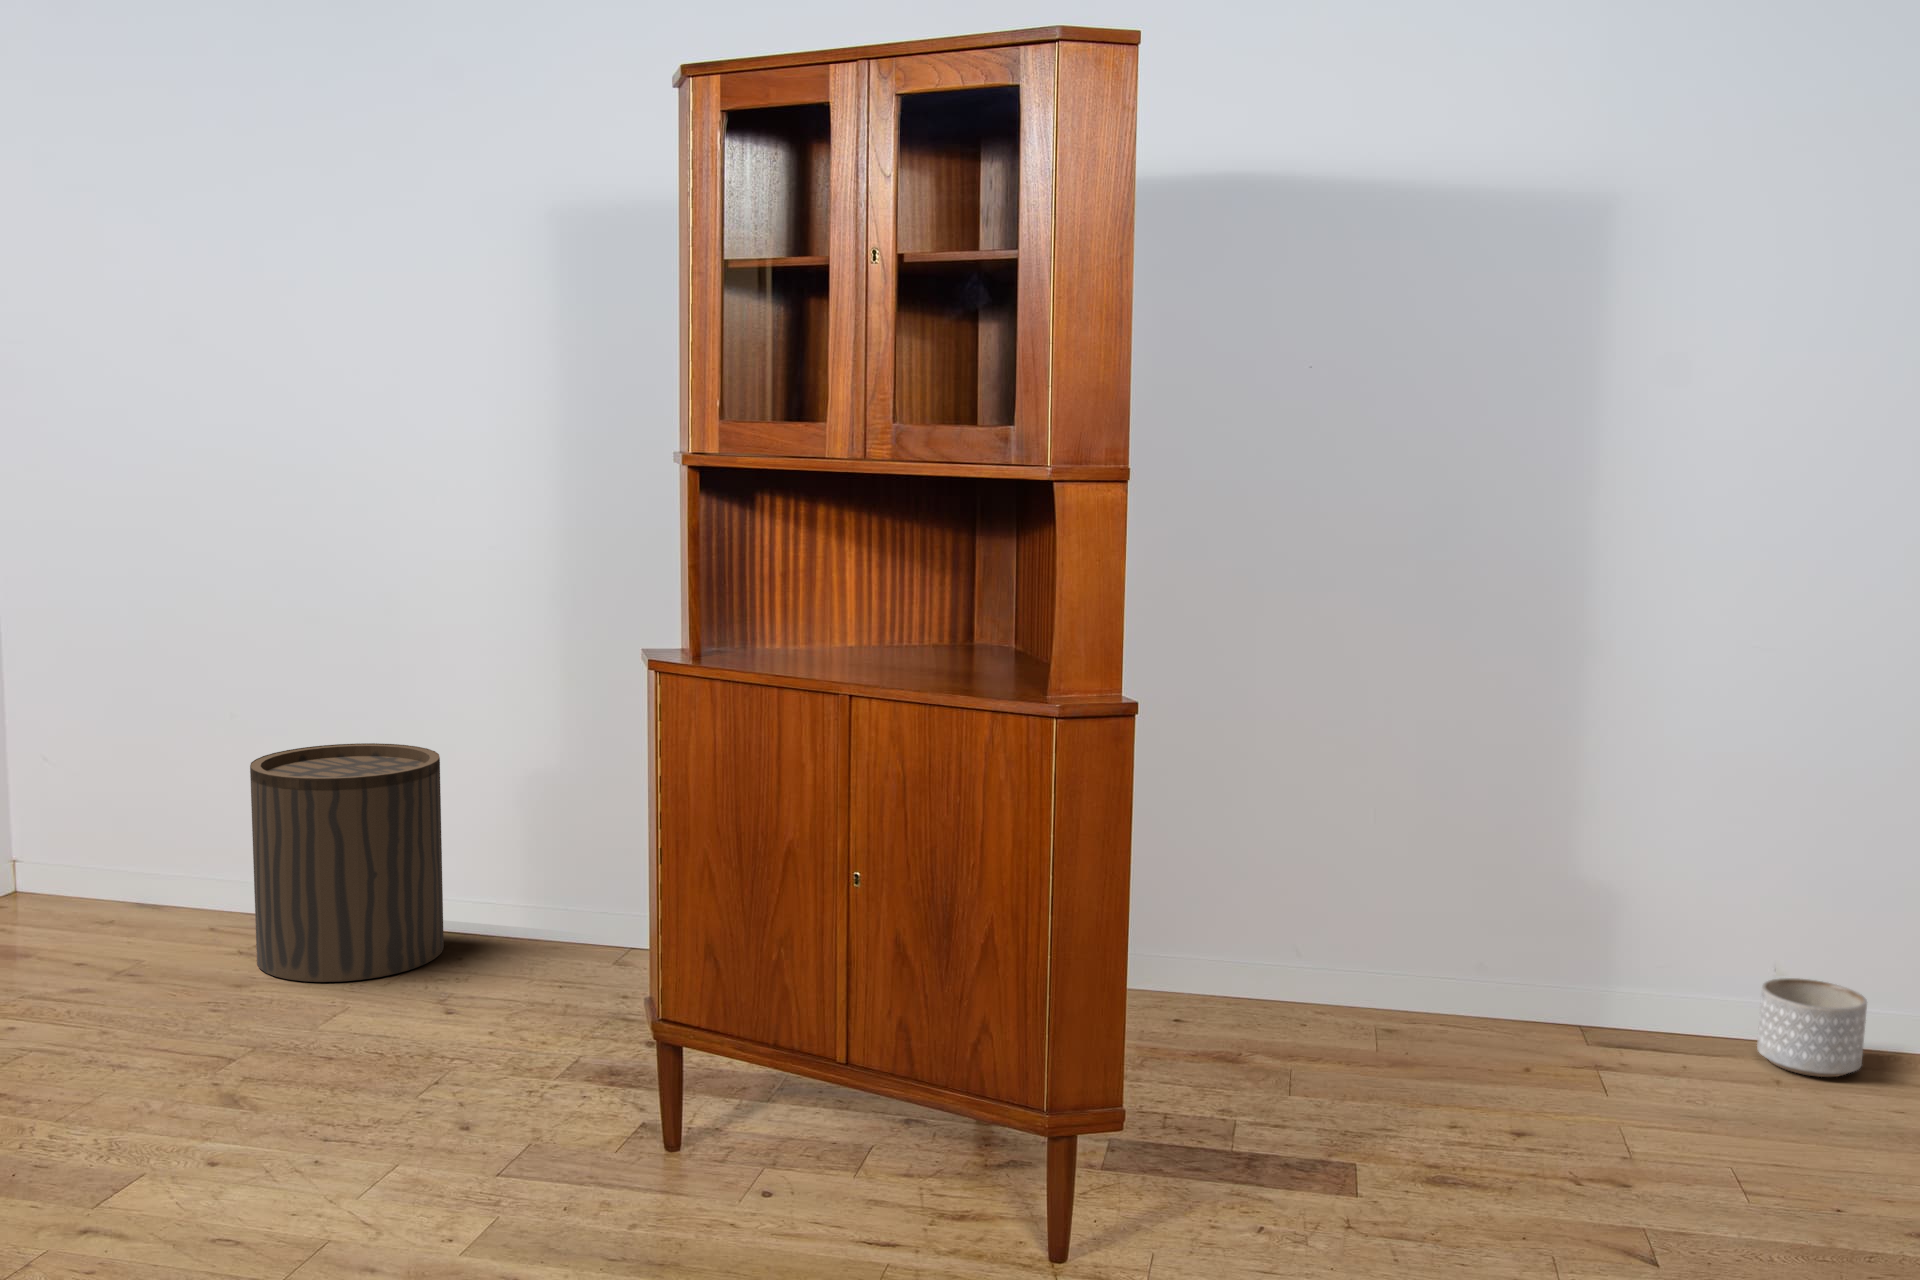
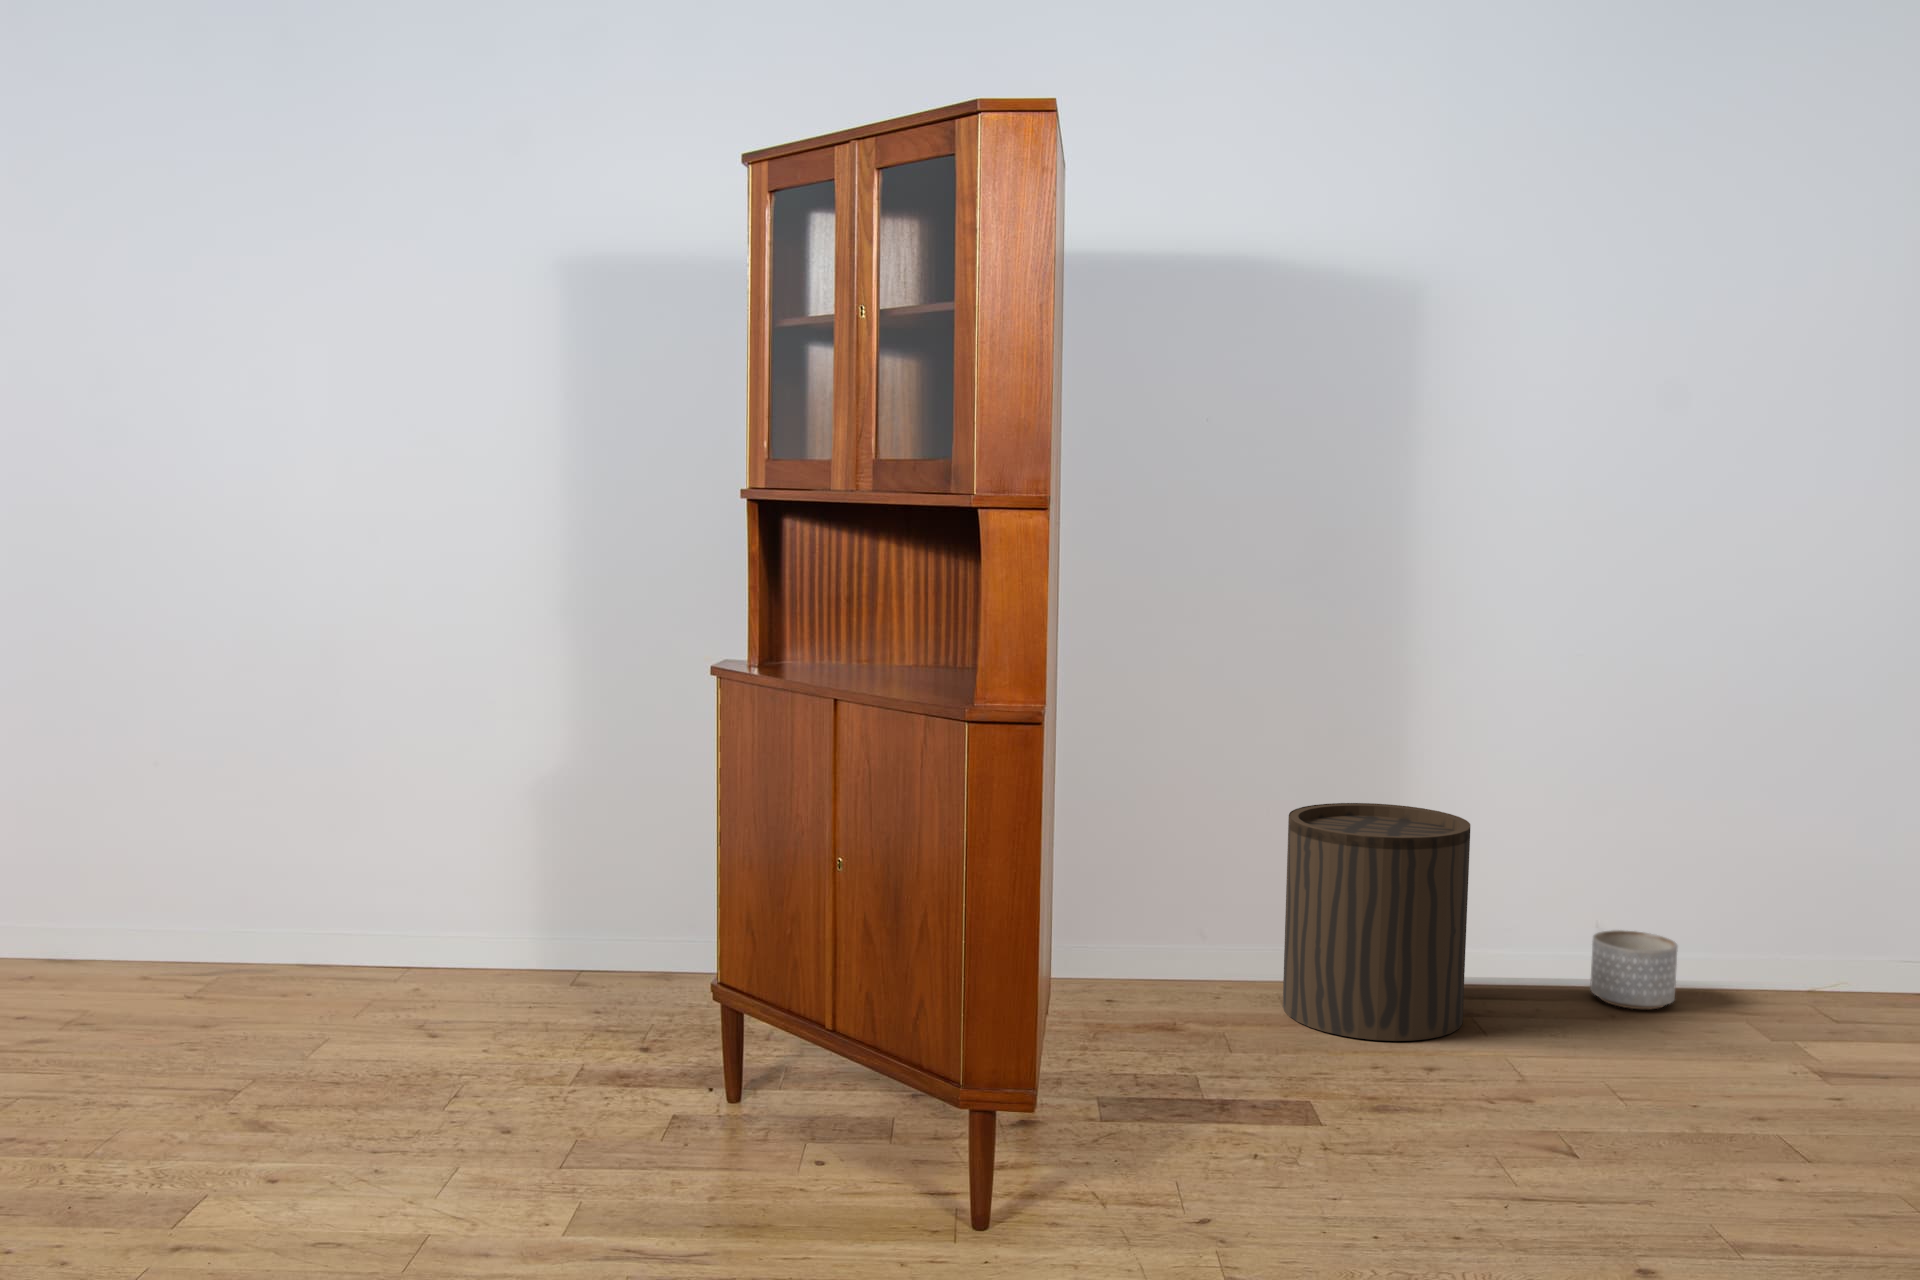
stool: present [250,743,444,982] -> present [1283,803,1470,1041]

